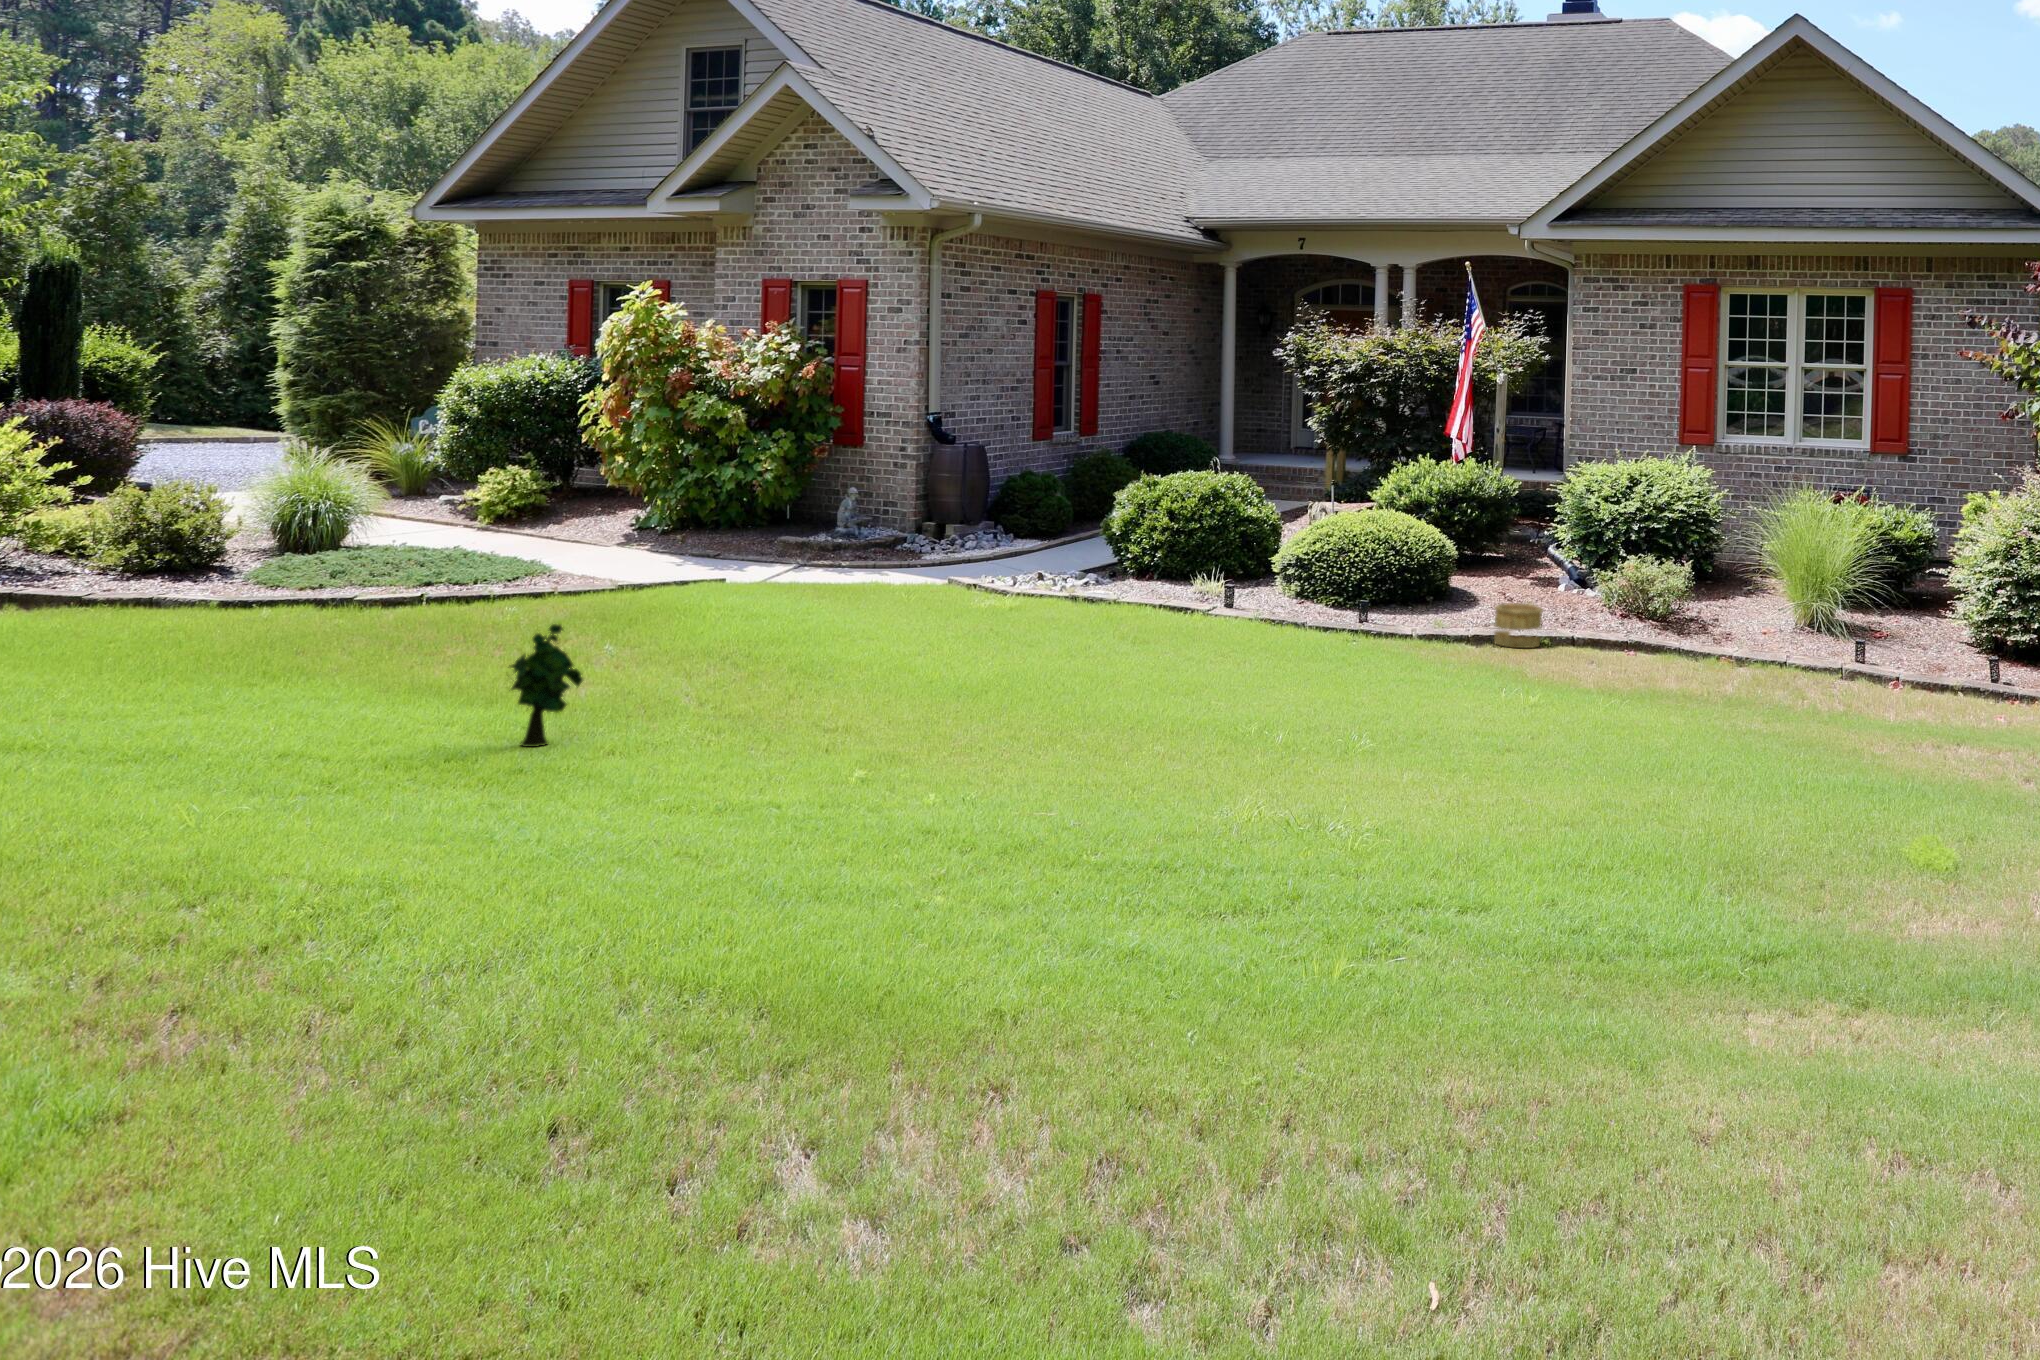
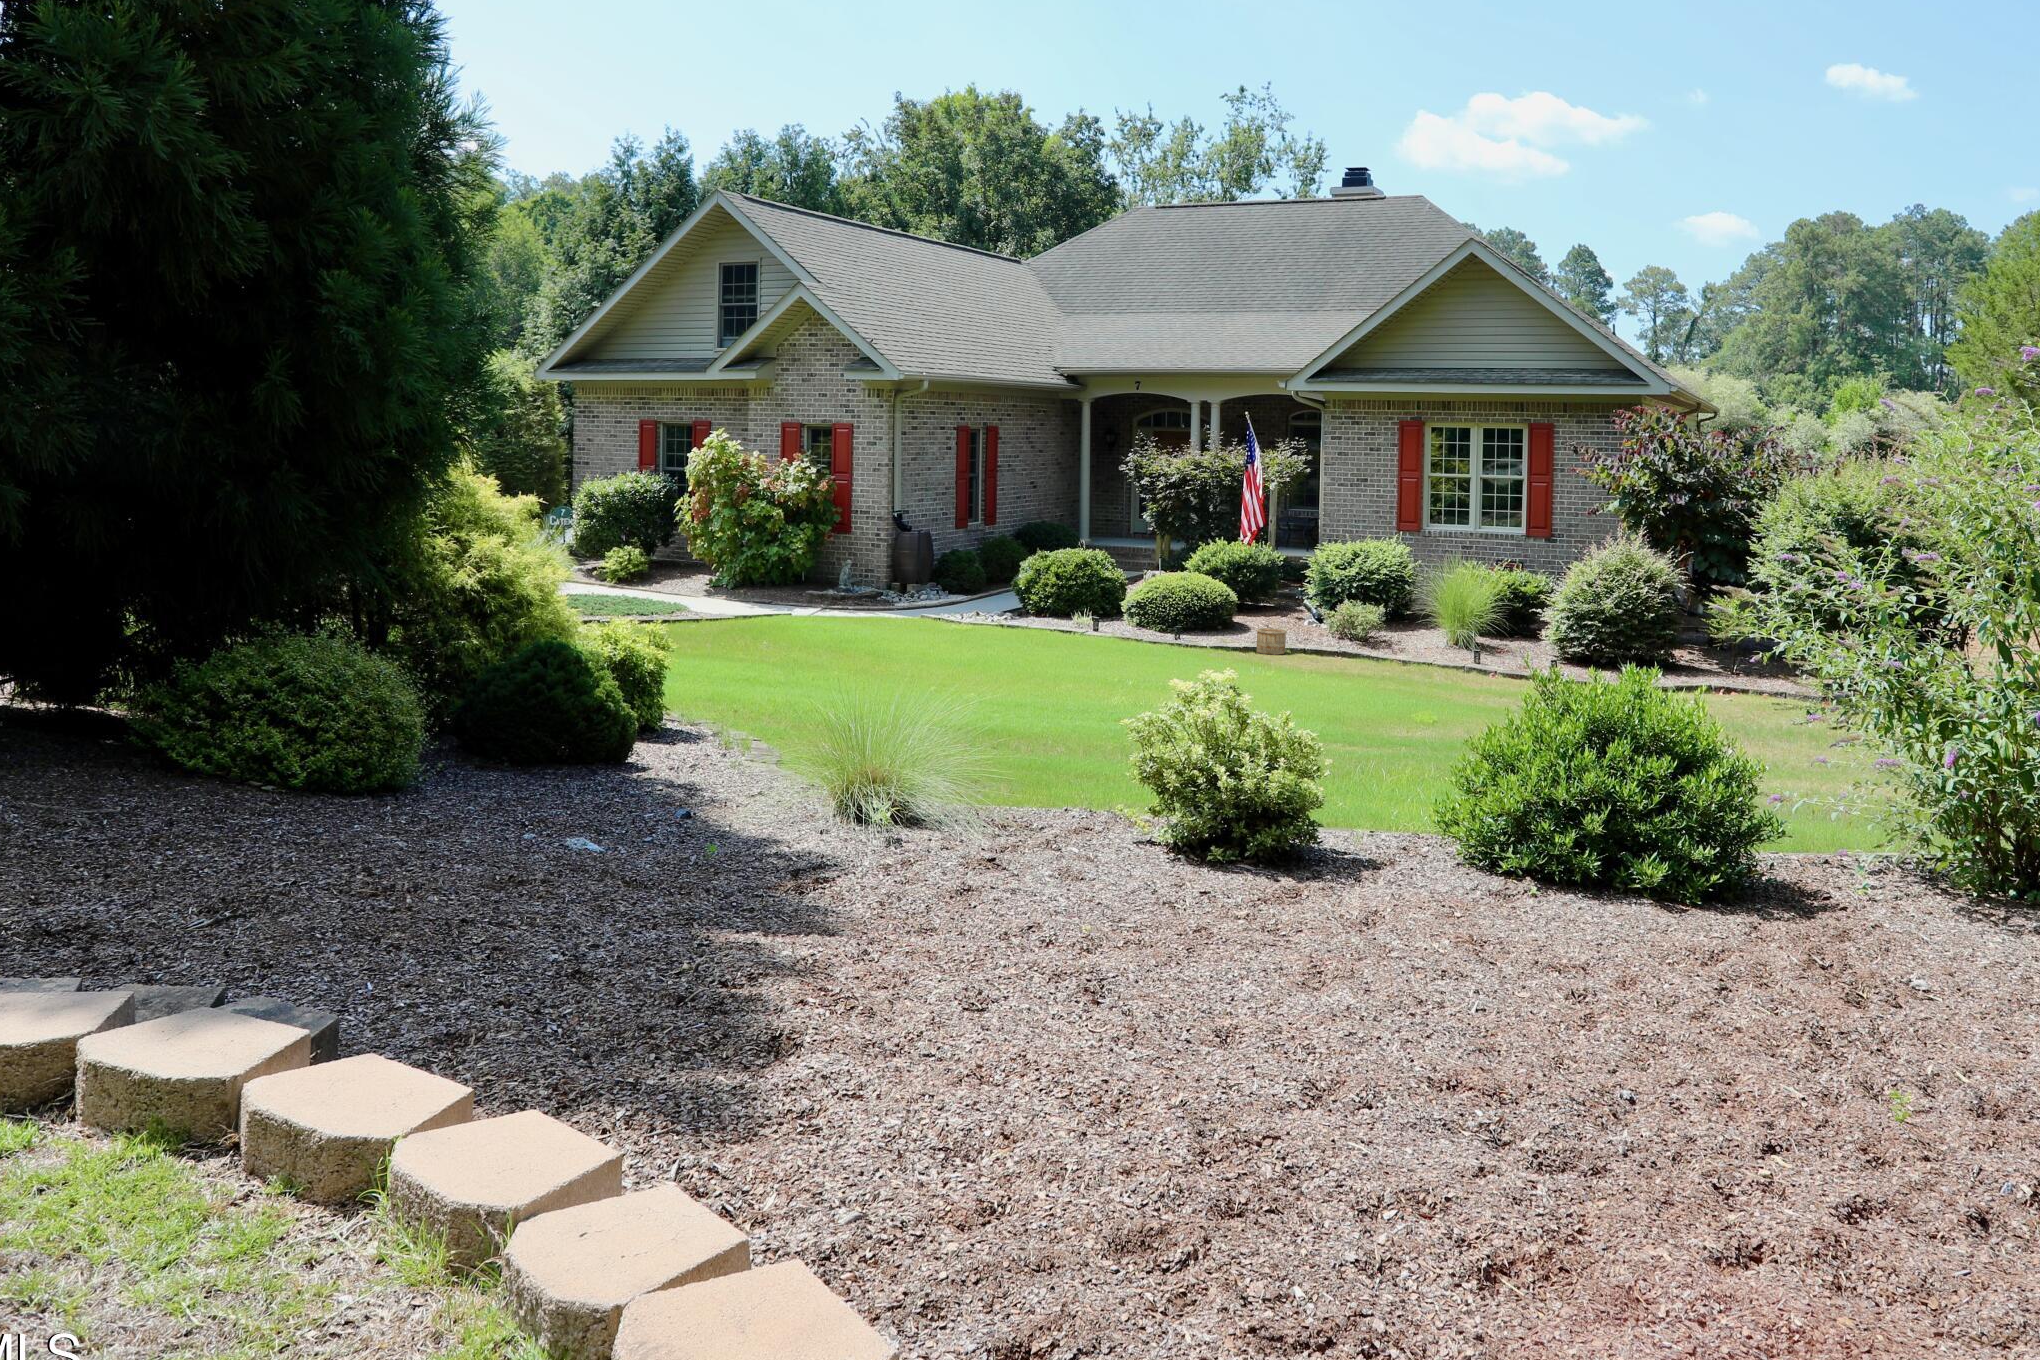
decorative plant: present [510,624,583,747] -> none [771,617,805,674]

